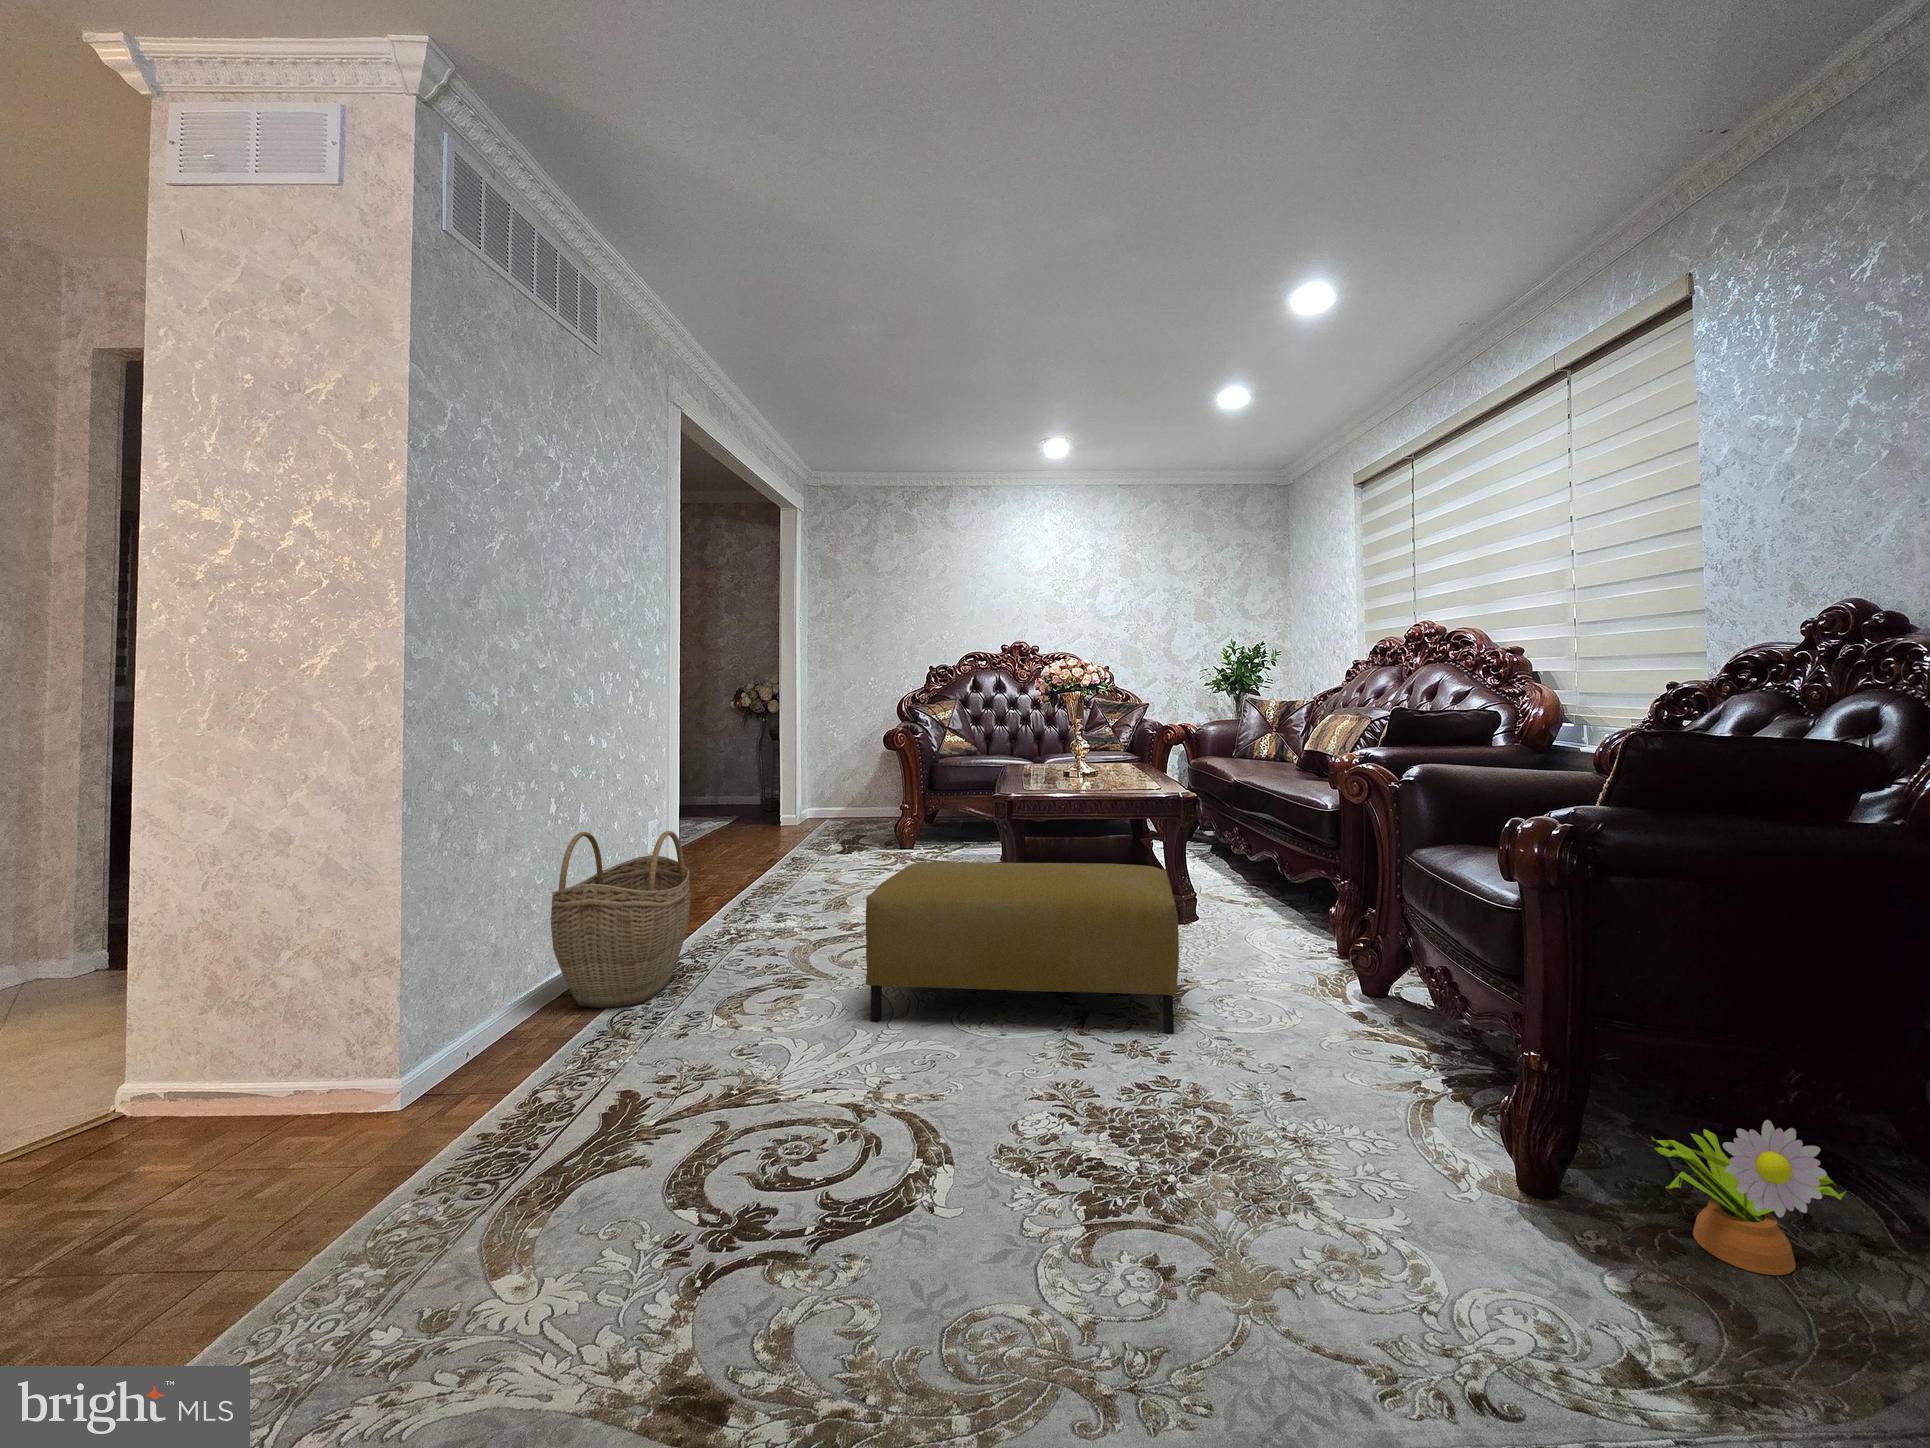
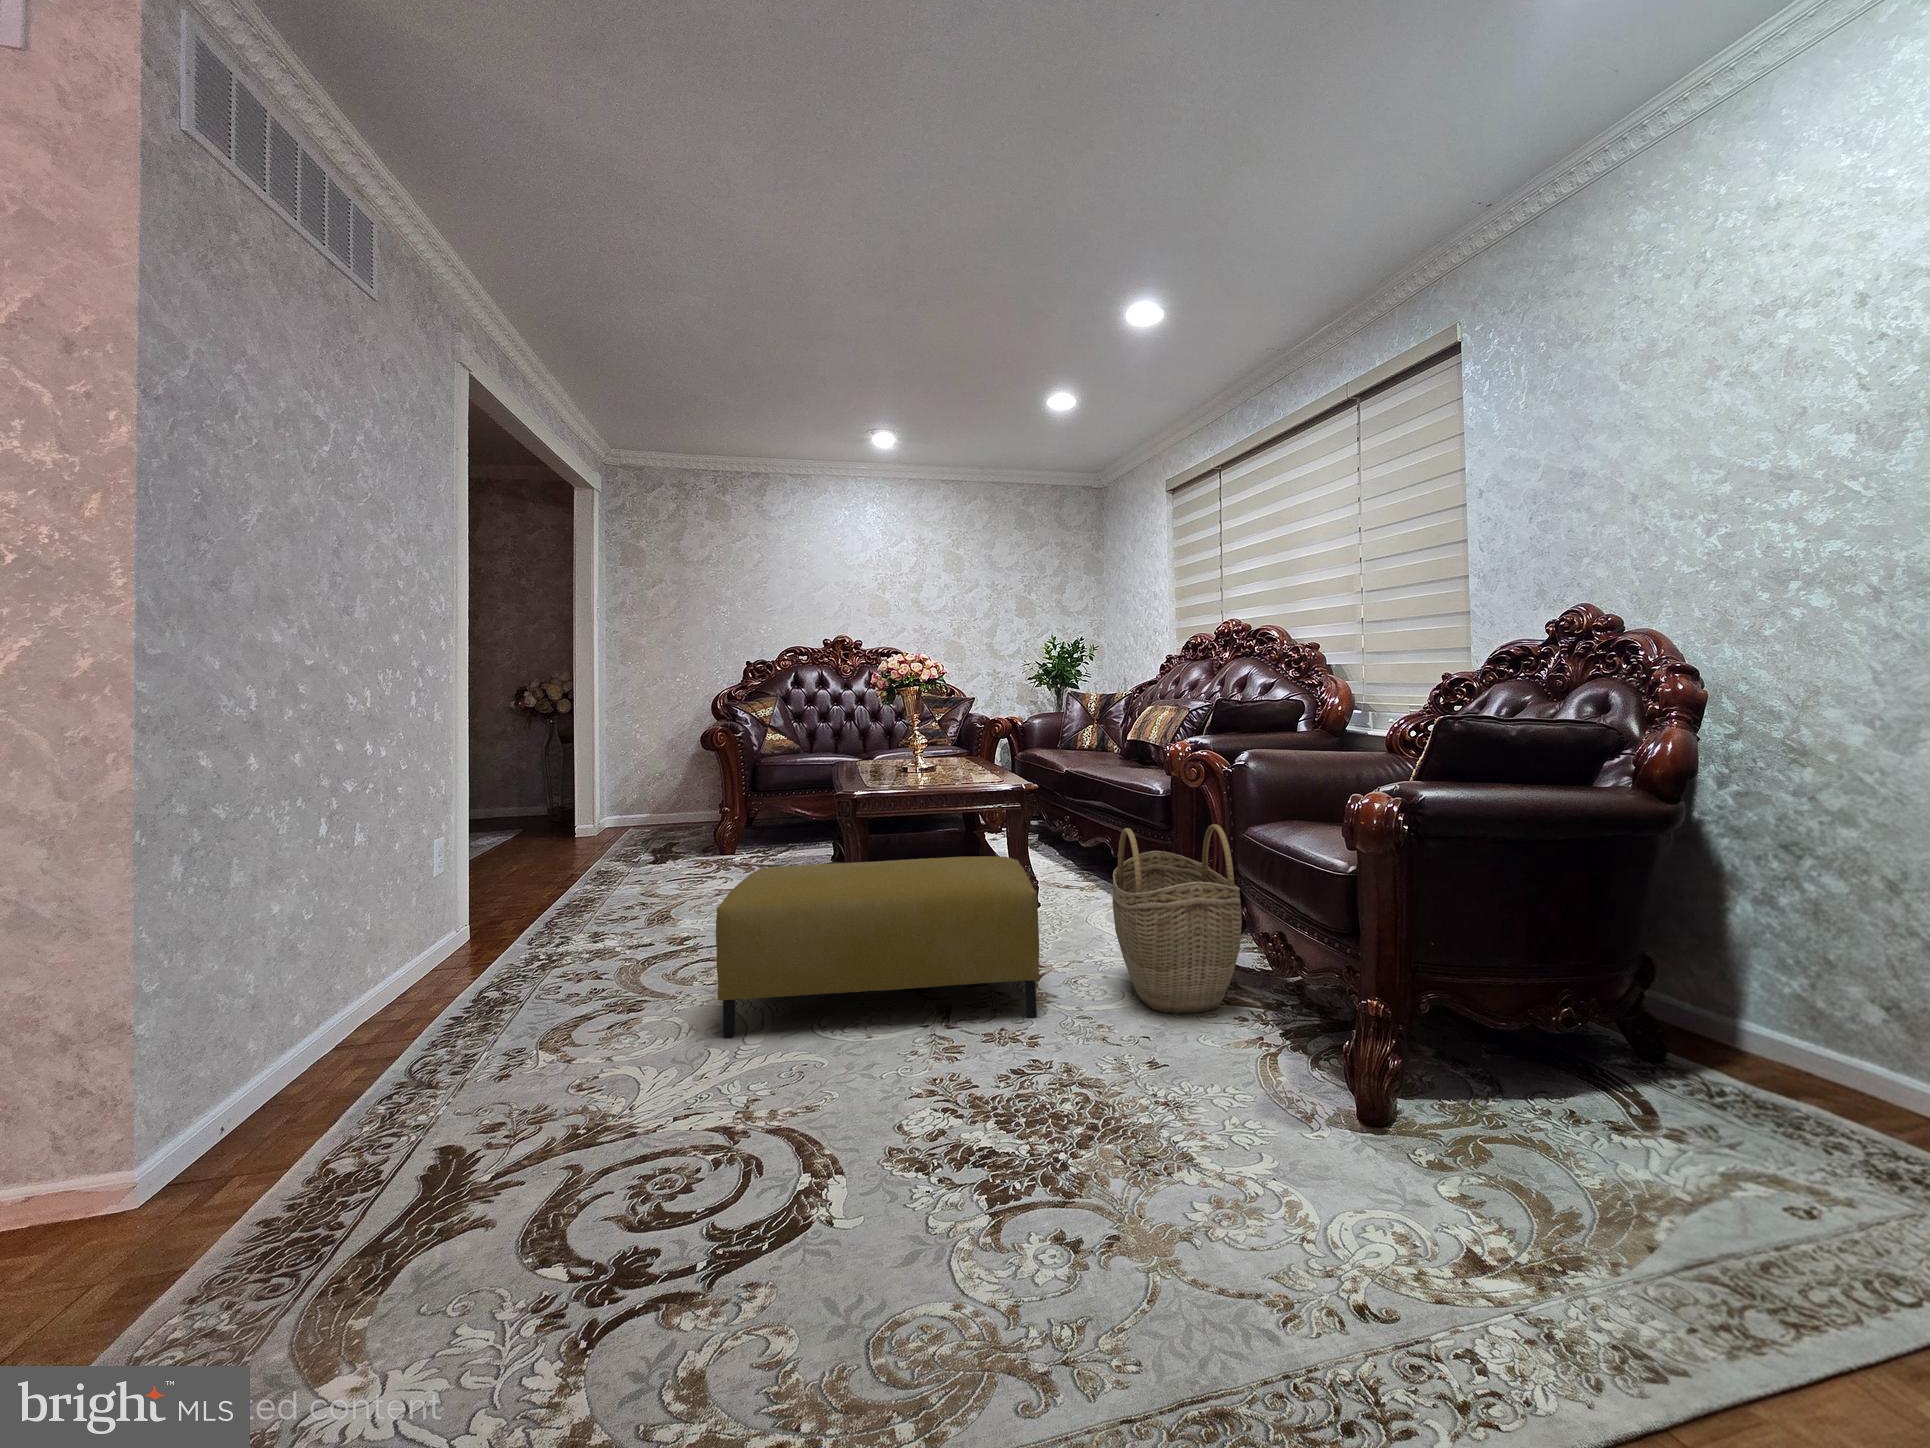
woven basket: present [551,831,690,1008] -> present [1113,824,1242,1014]
decorative plant: present [1651,1120,1846,1275] -> none [1463,1035,1611,1165]

